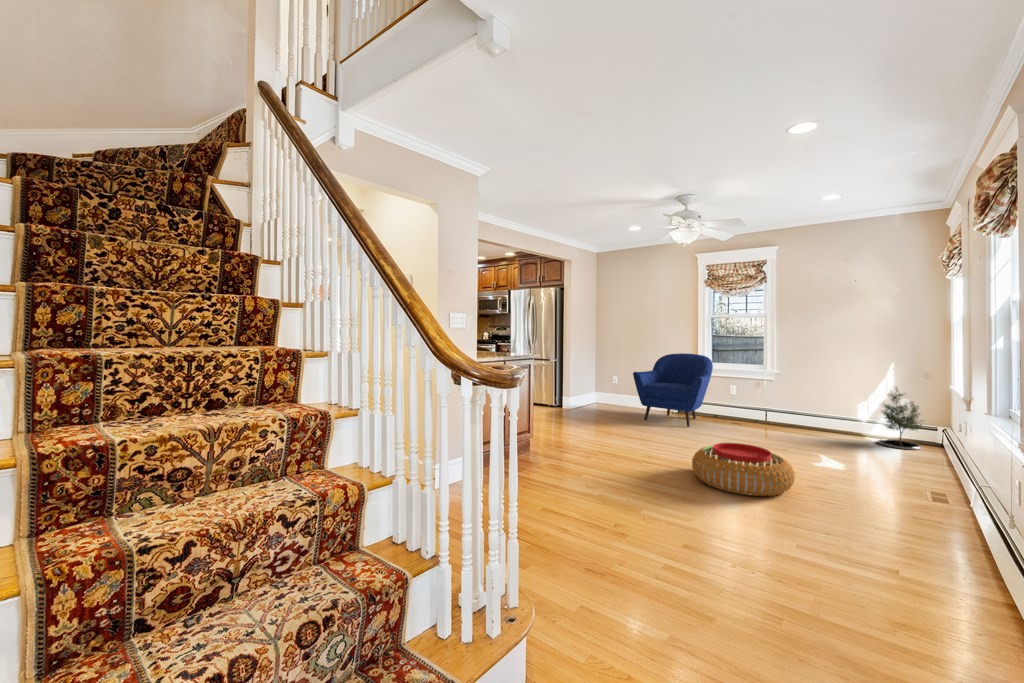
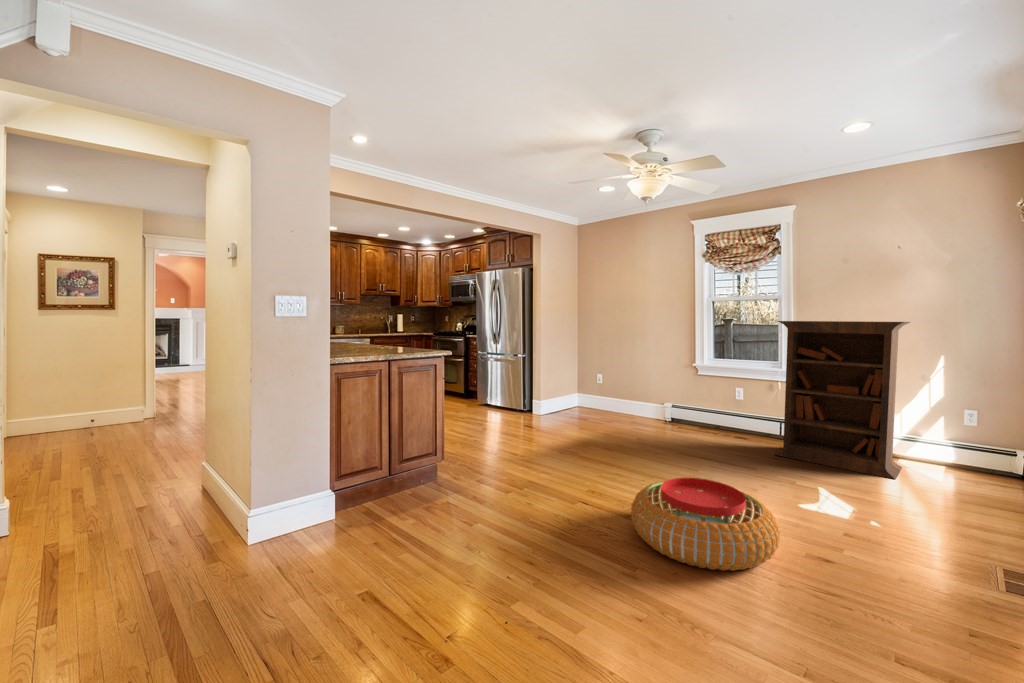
bookcase: none [766,334,862,448] -> present [774,321,910,479]
armchair: present [633,353,713,427] -> none [607,347,711,441]
potted tree: present [878,390,921,450] -> none [934,392,1009,485]

